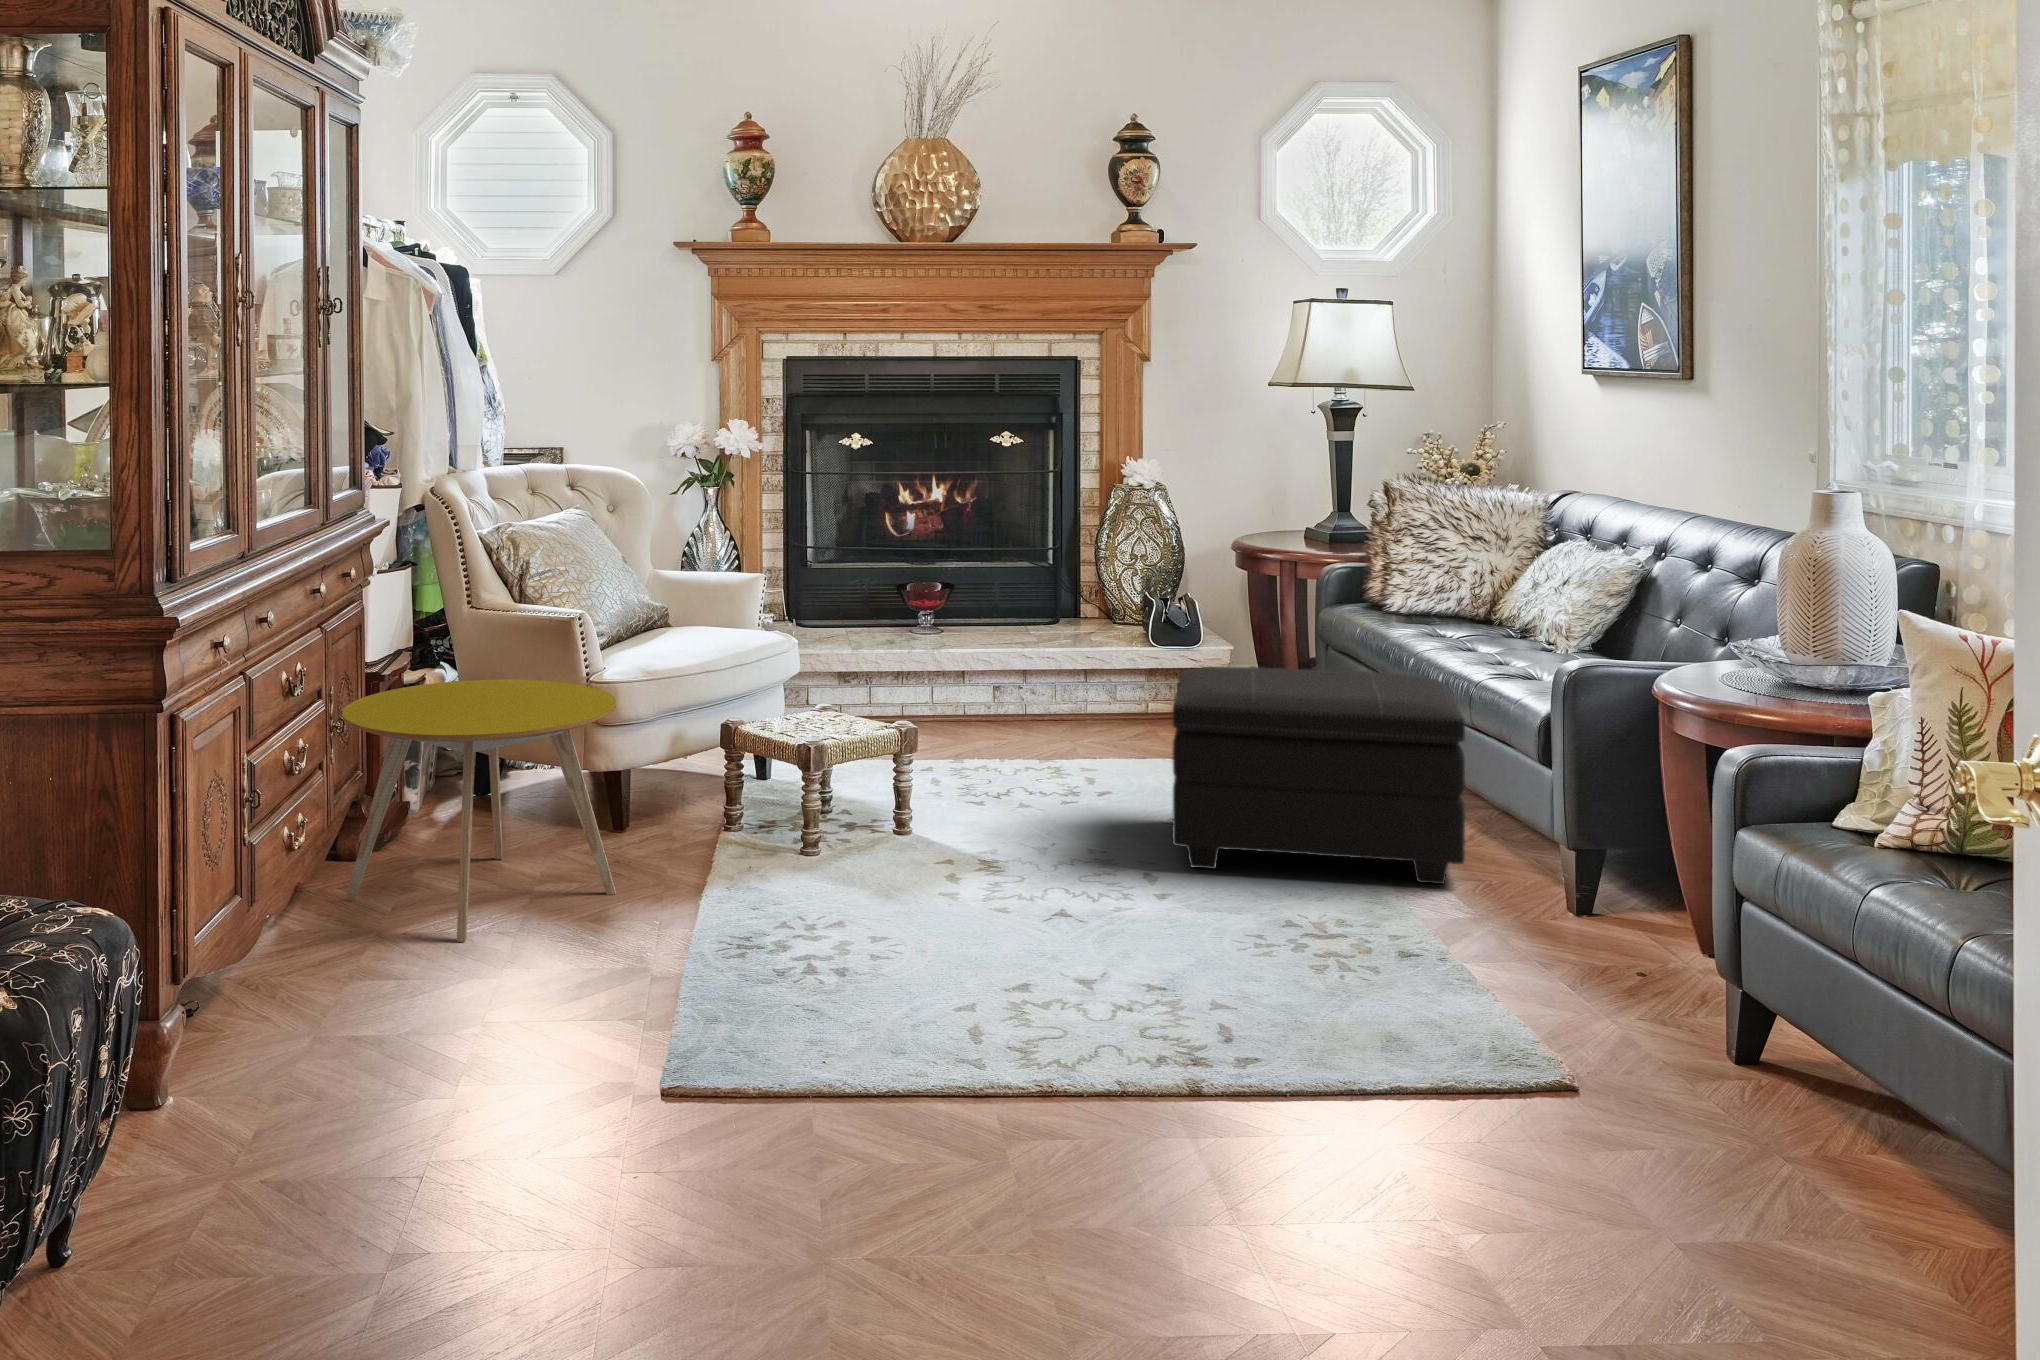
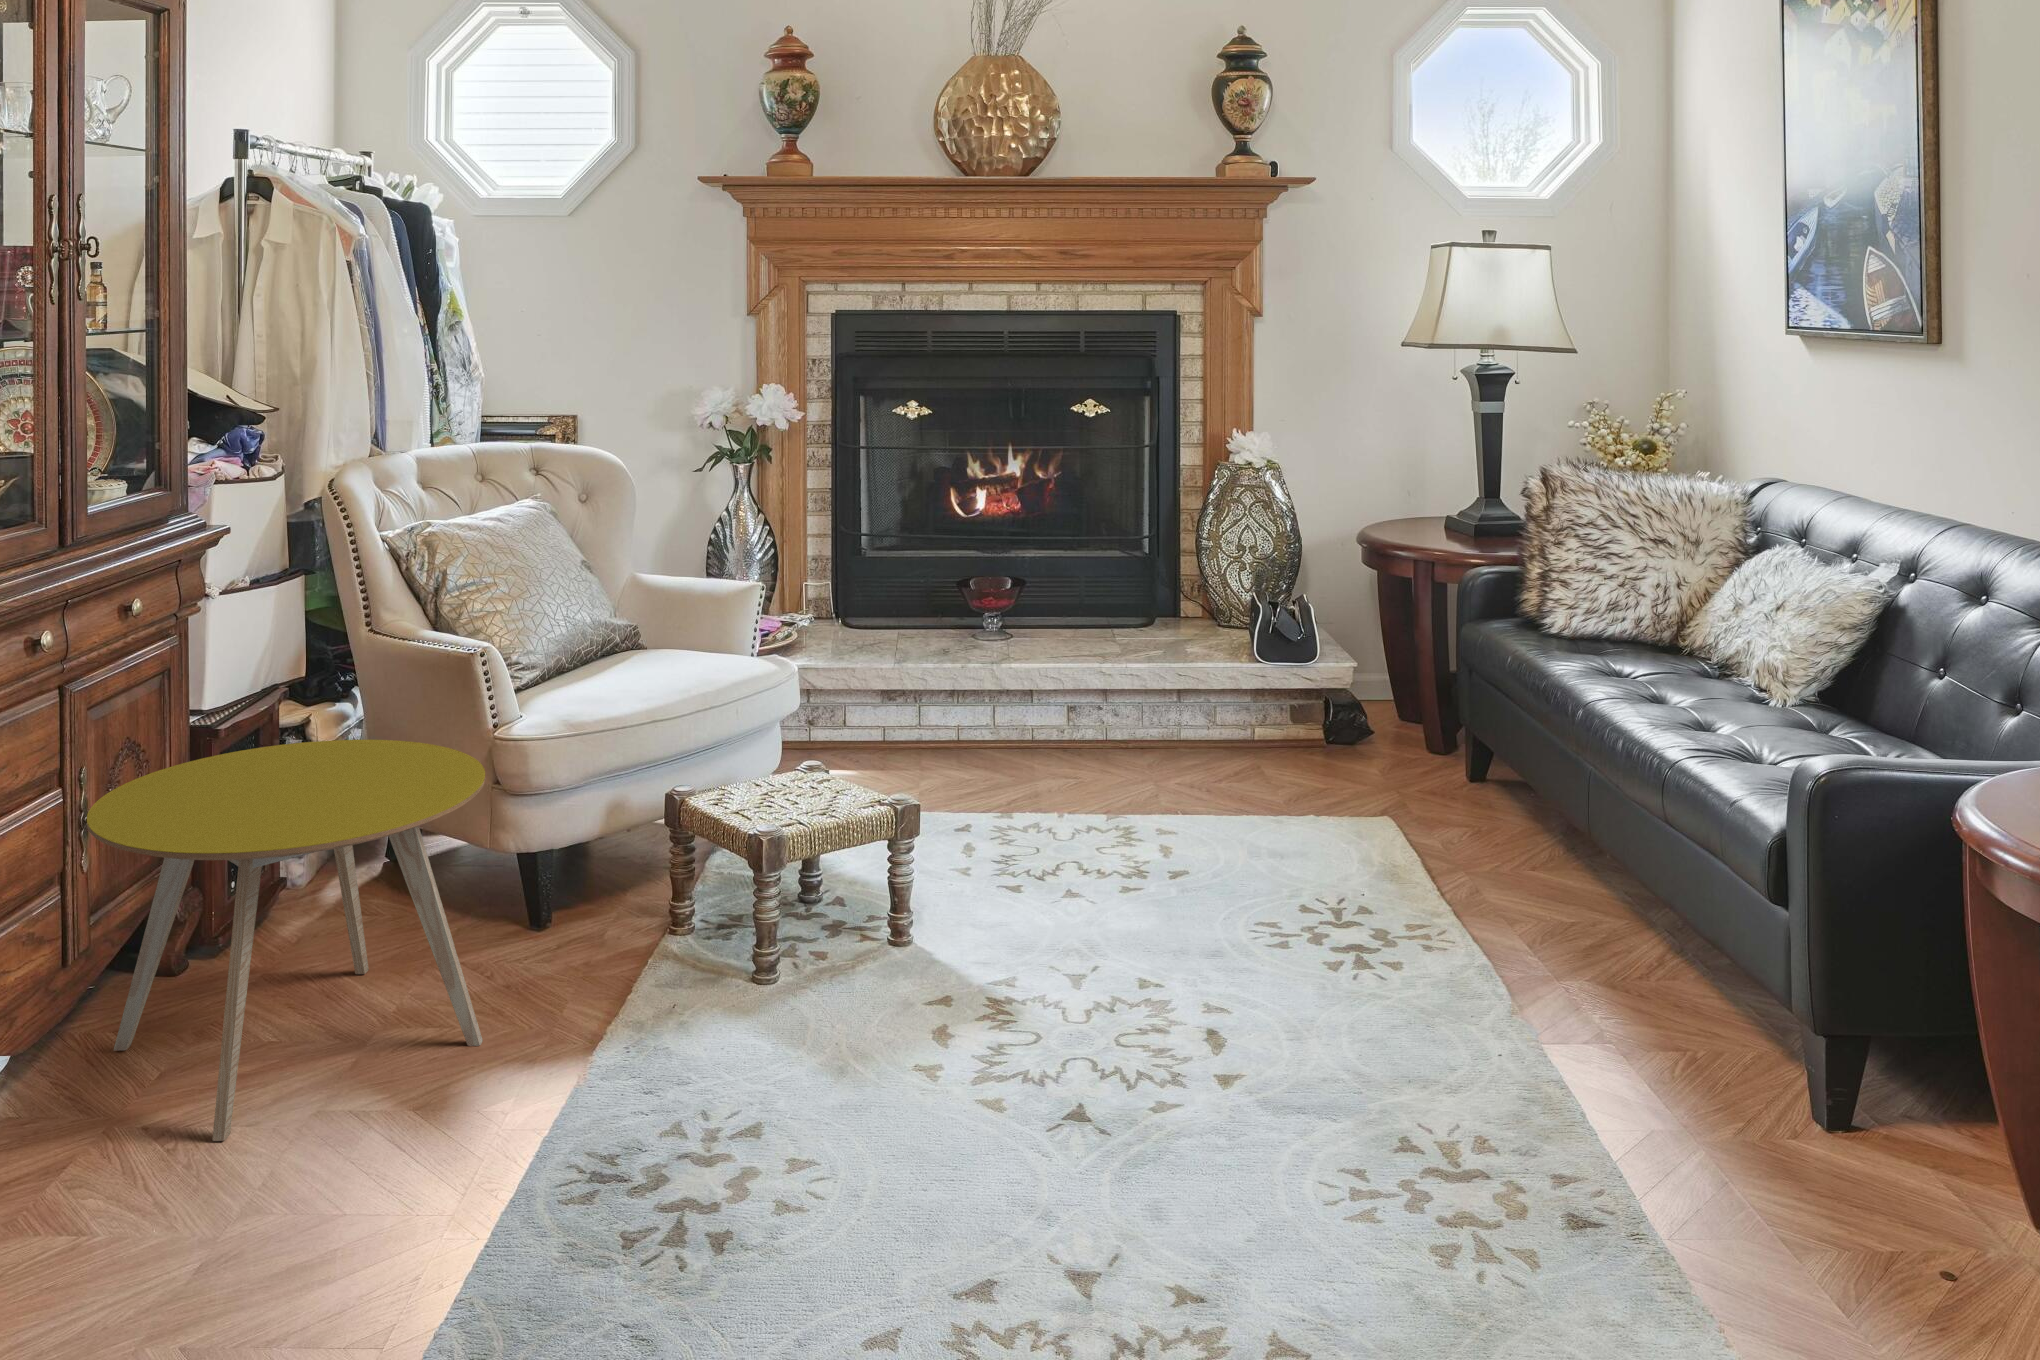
footstool: present [1172,666,1465,884] -> none [1245,722,1654,1048]

